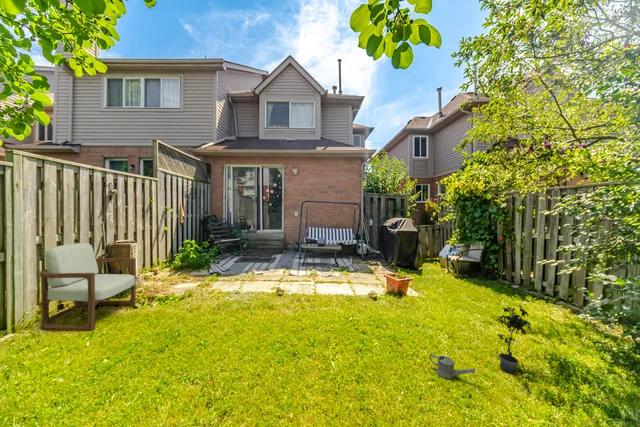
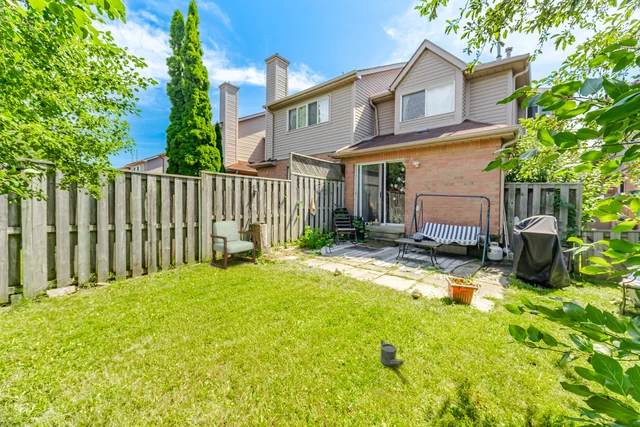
potted plant: present [496,305,531,373] -> none [456,315,496,395]

